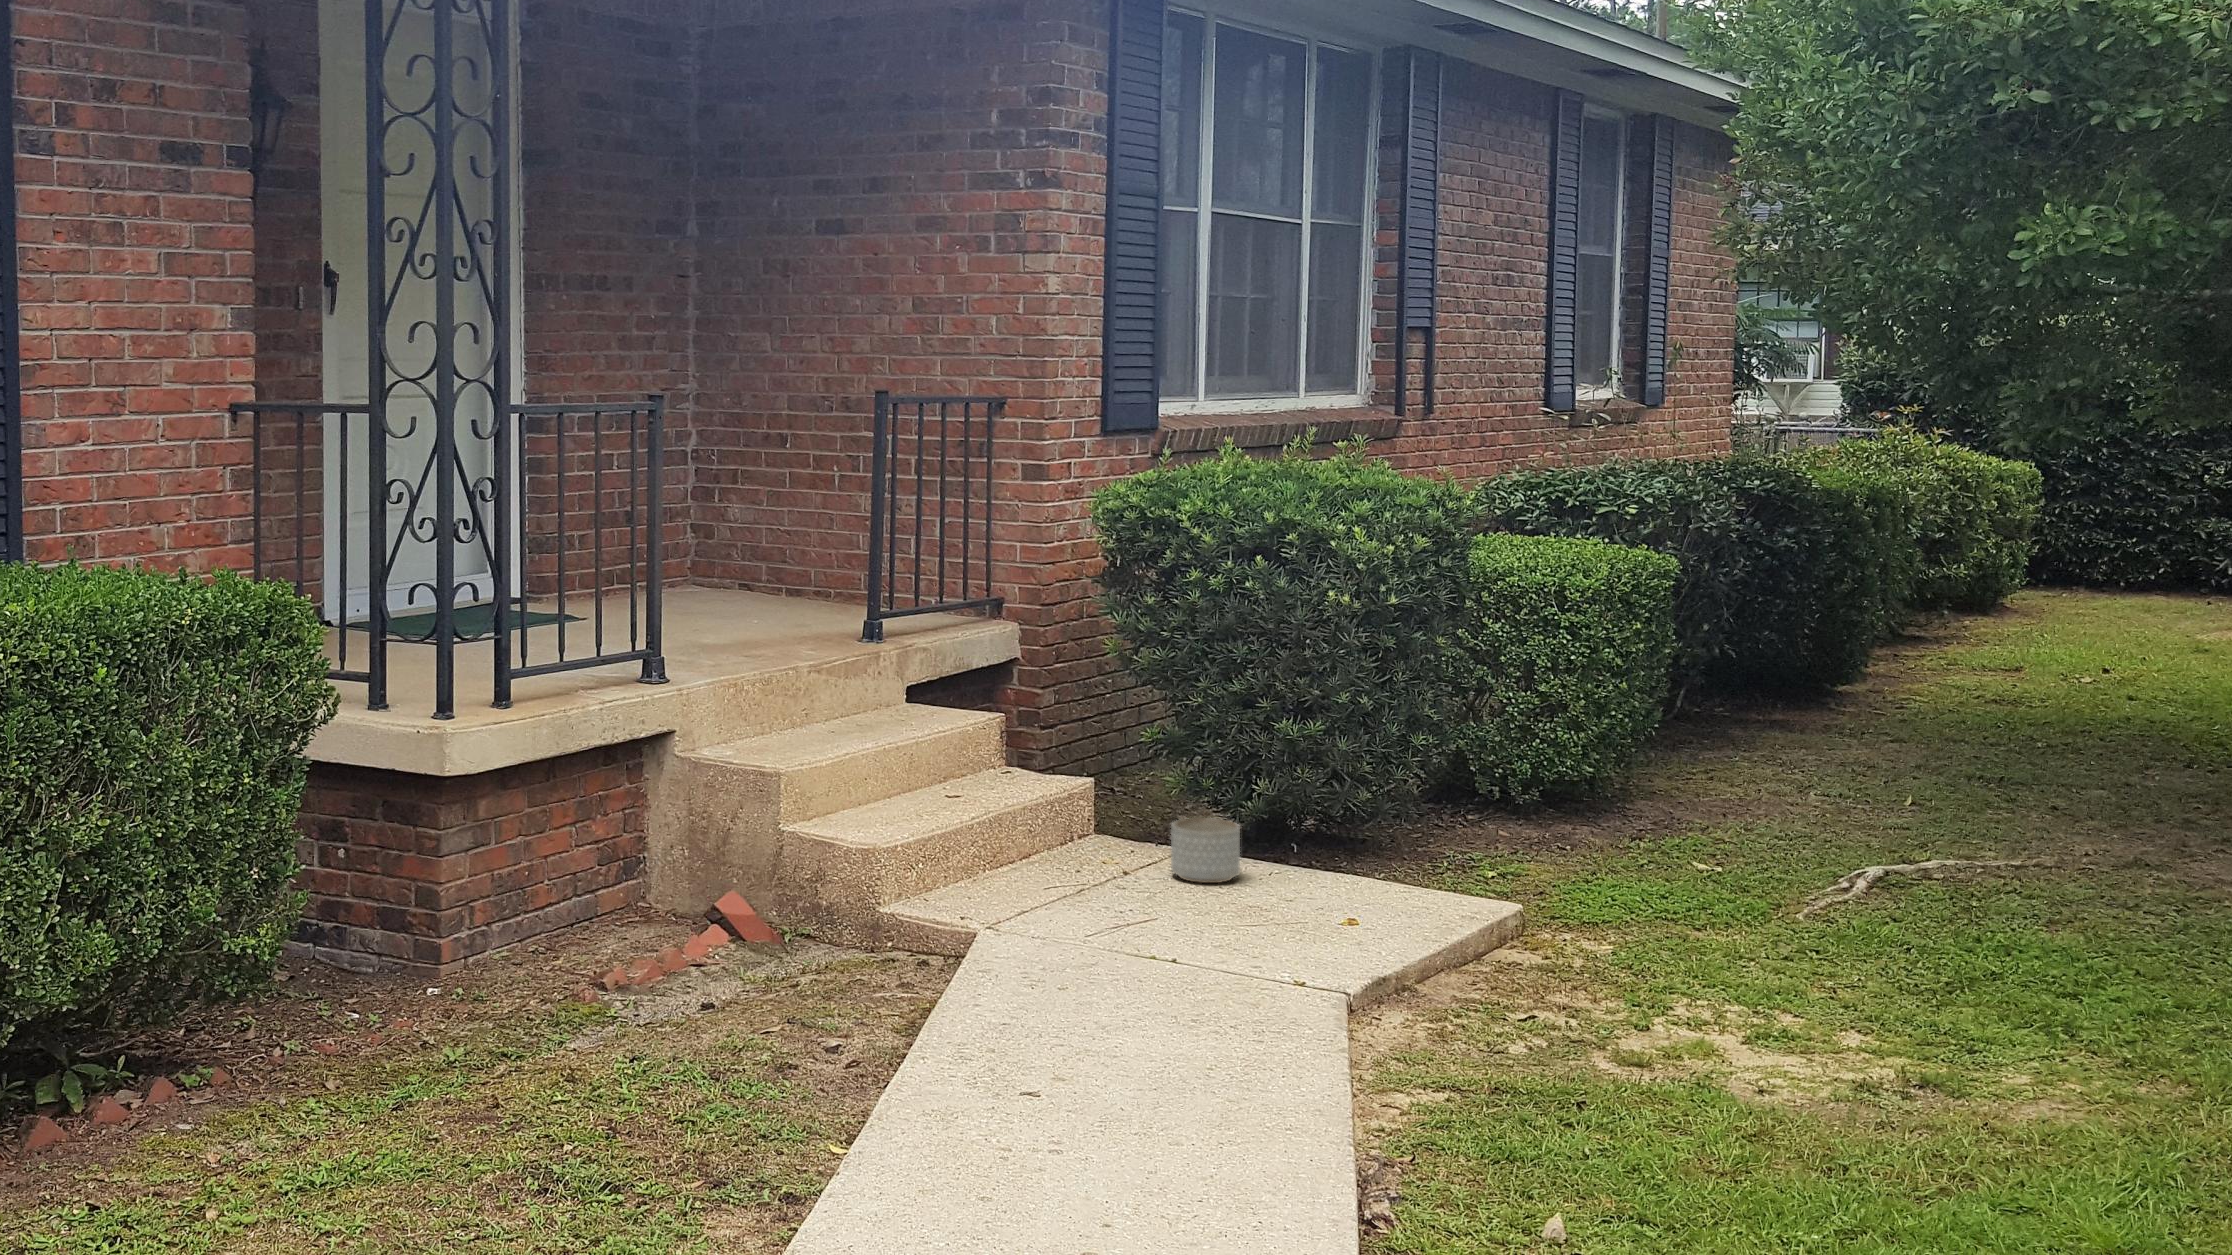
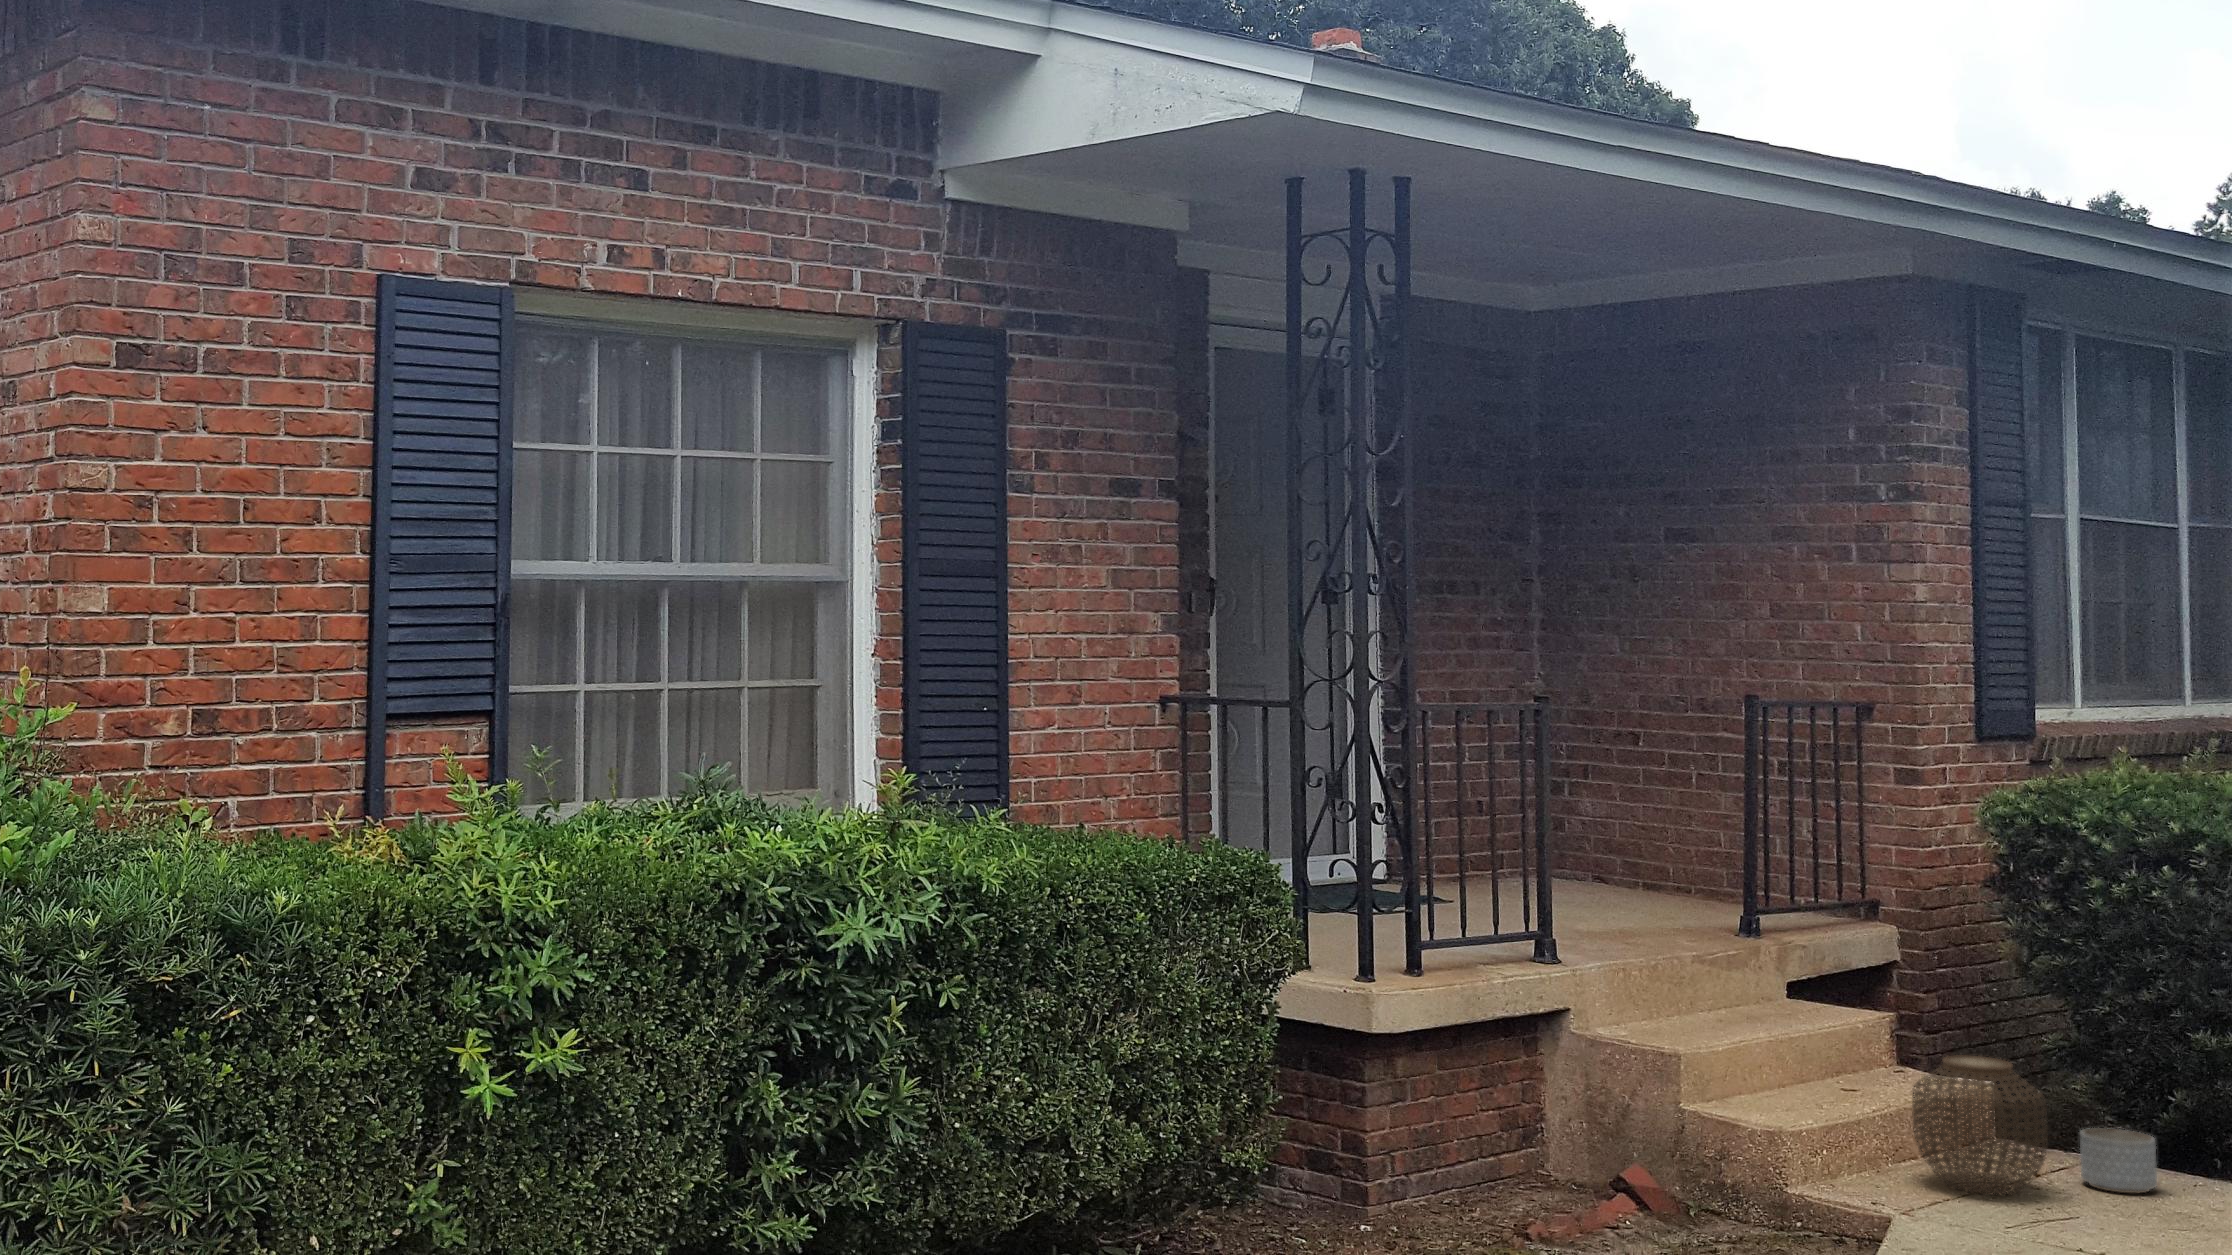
woven basket: none [1015,755,1140,898] -> present [1913,1055,2048,1195]

